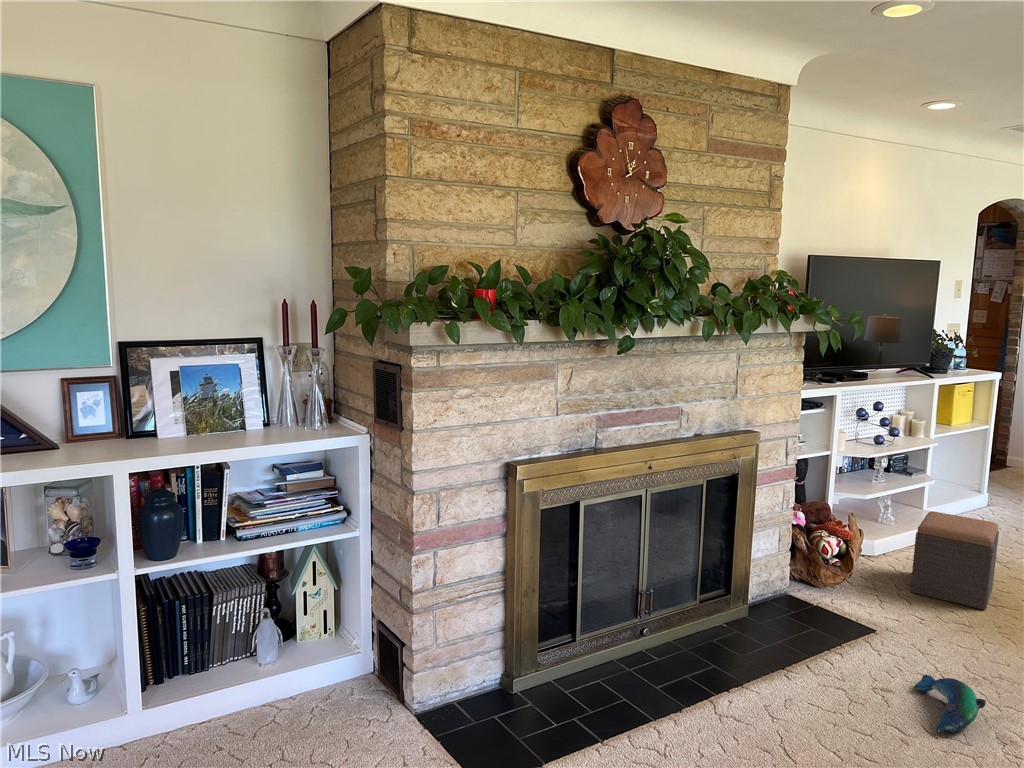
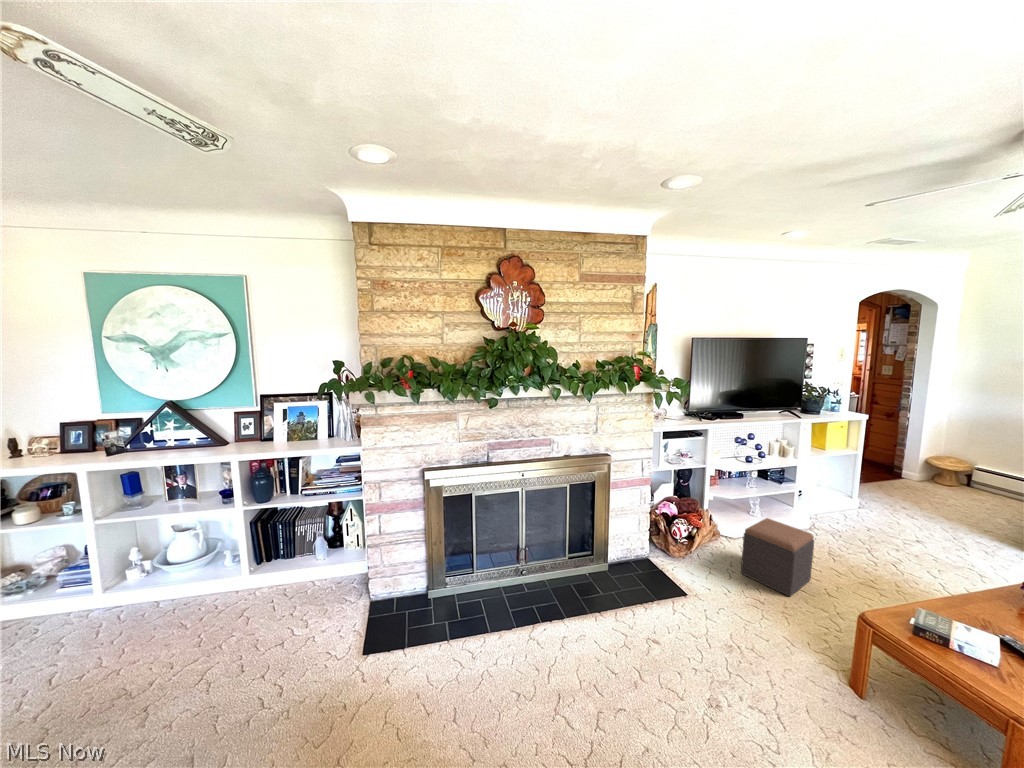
plush toy: present [914,675,986,733] -> none [669,639,714,688]

